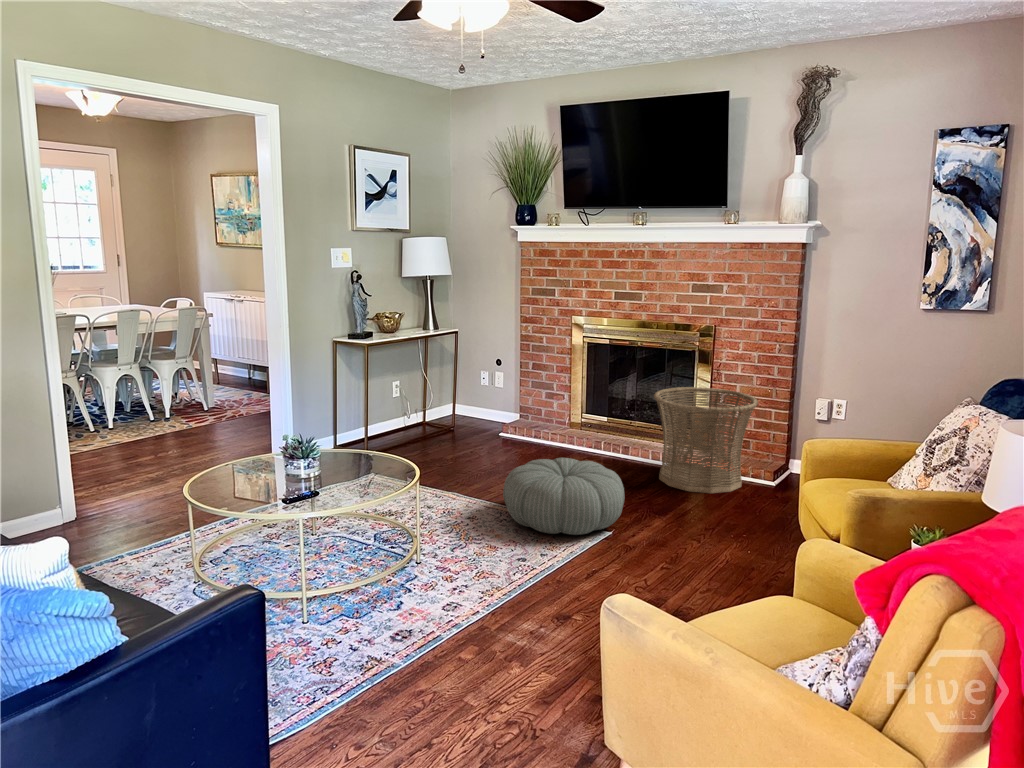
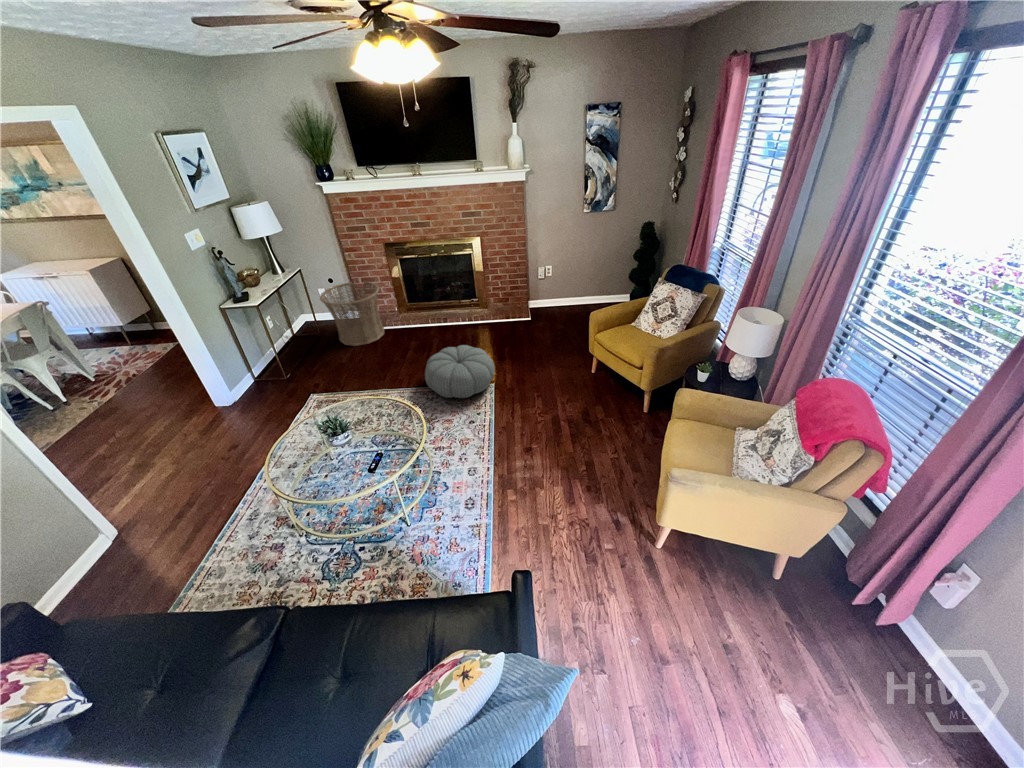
basket: present [654,387,758,493] -> present [320,281,384,346]

